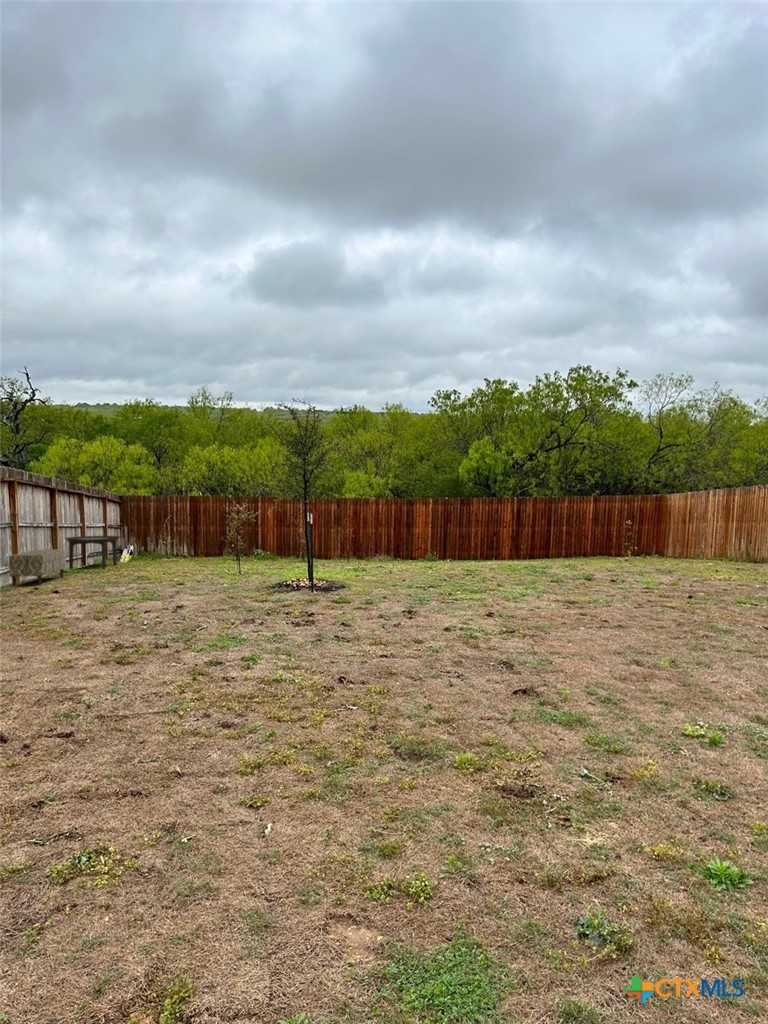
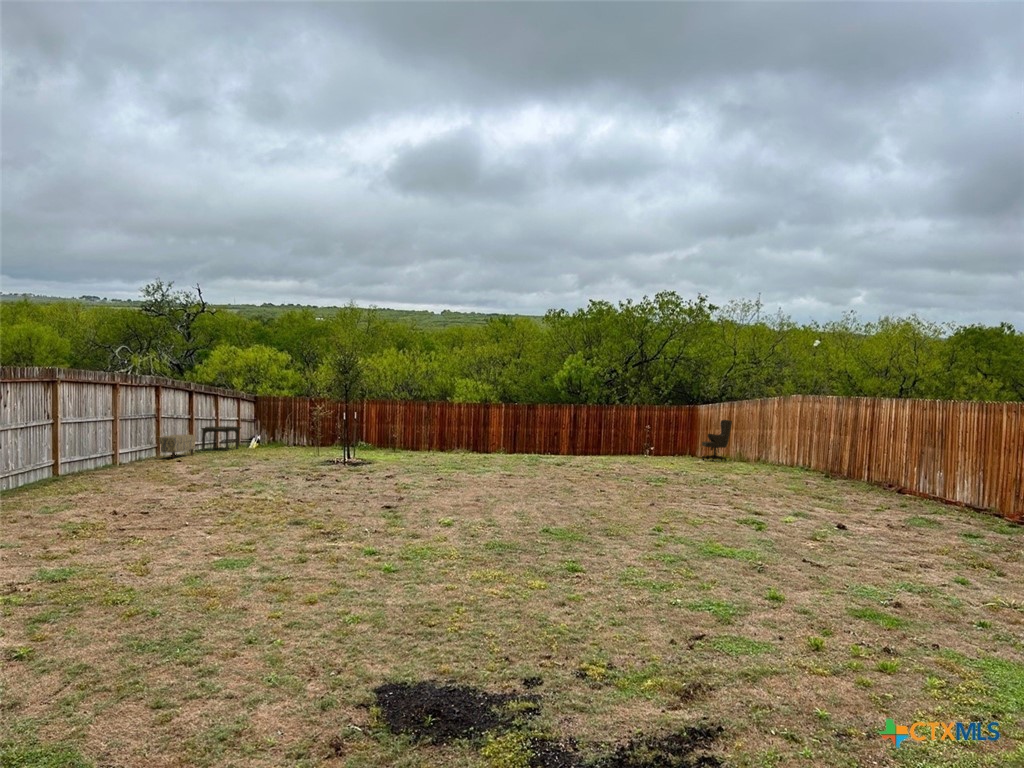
chair: none [707,511,750,563] -> present [702,420,732,461]

